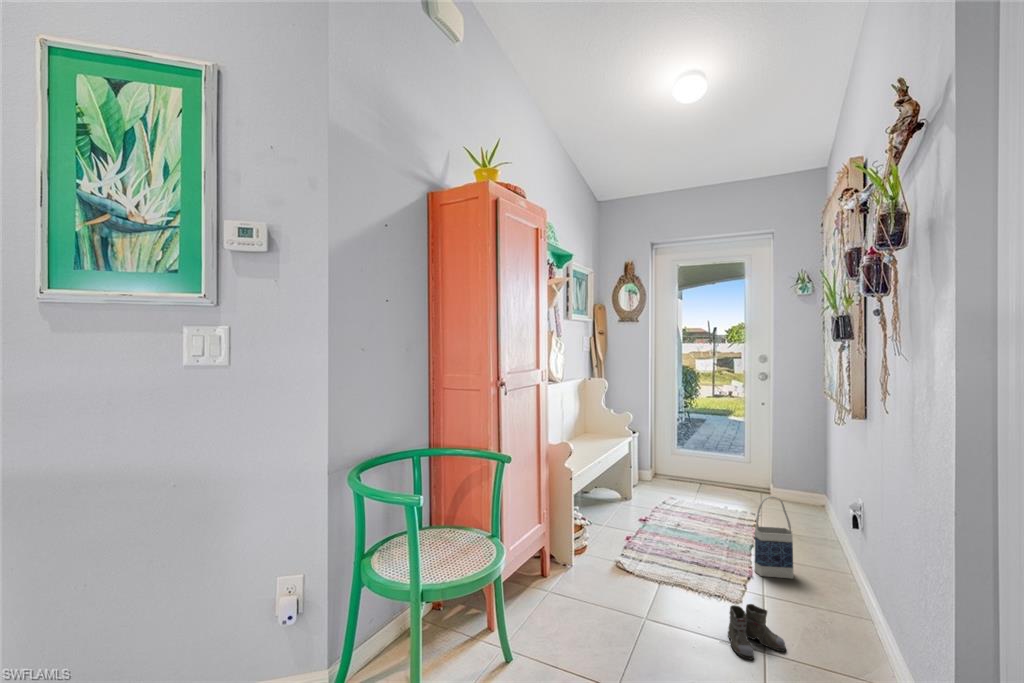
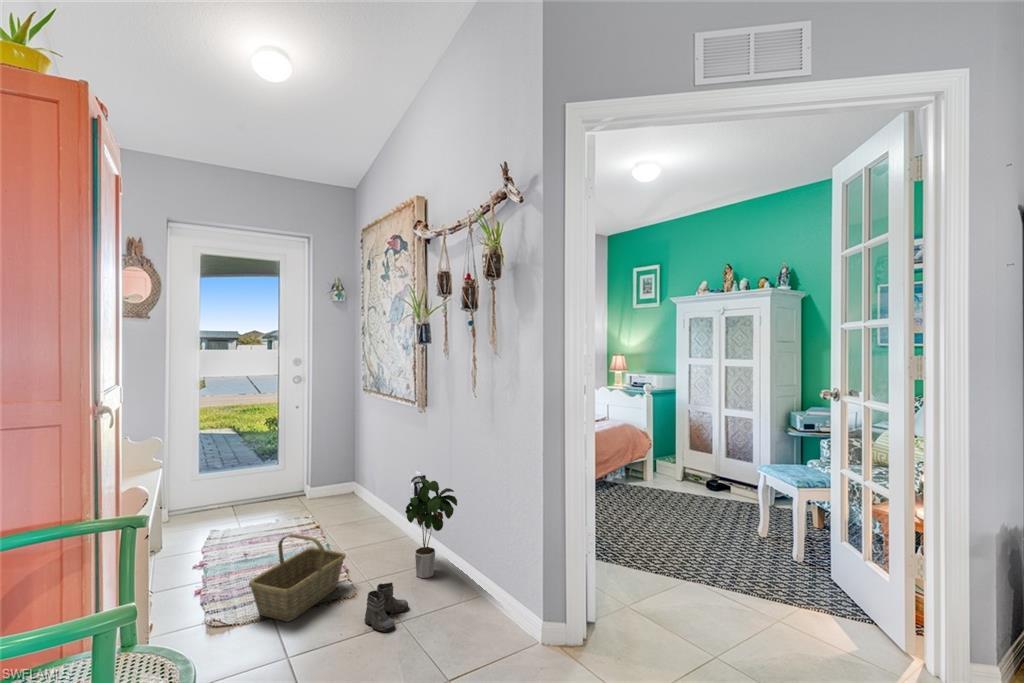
bag: present [755,496,794,579] -> none [343,487,375,565]
potted plant: none [819,504,876,636] -> present [405,475,457,578]
basket: none [644,517,740,594] -> present [249,534,346,622]

